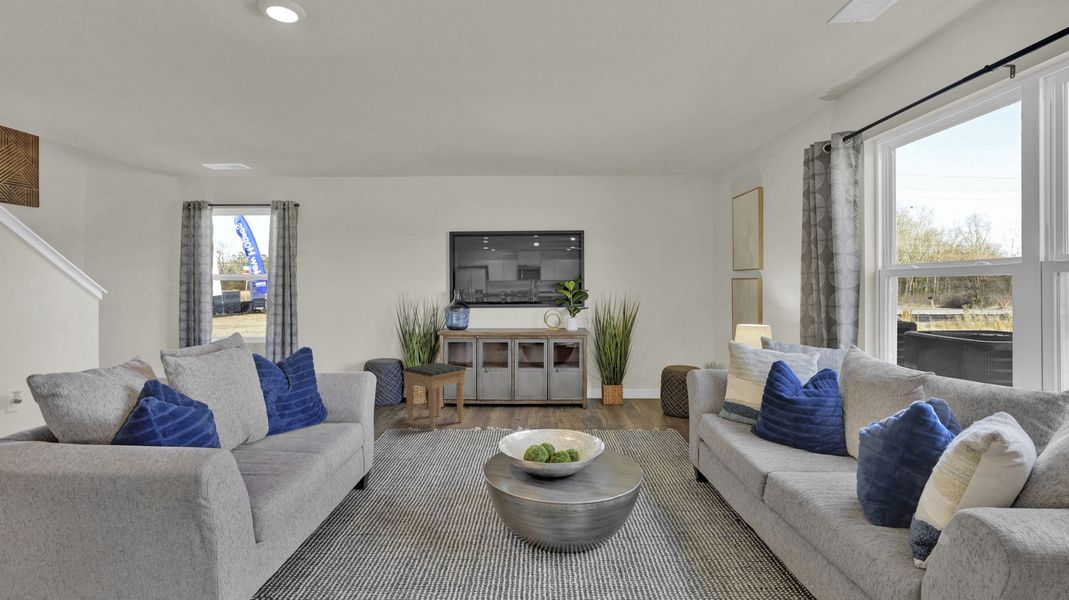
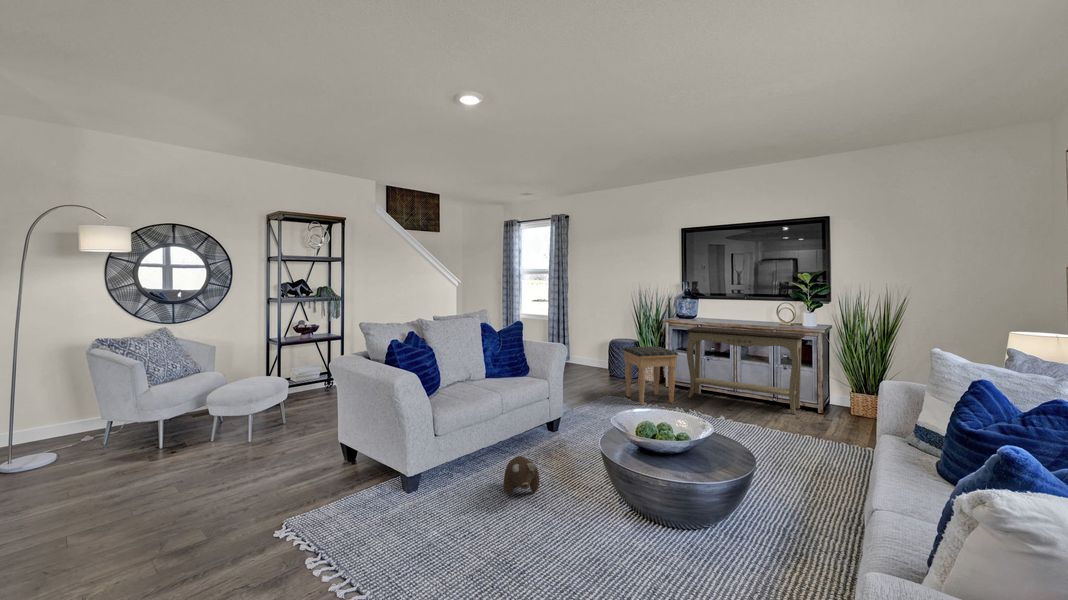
console table: none [467,337,574,414] -> present [686,327,805,414]
plush toy: none [361,517,413,569] -> present [504,456,539,495]

